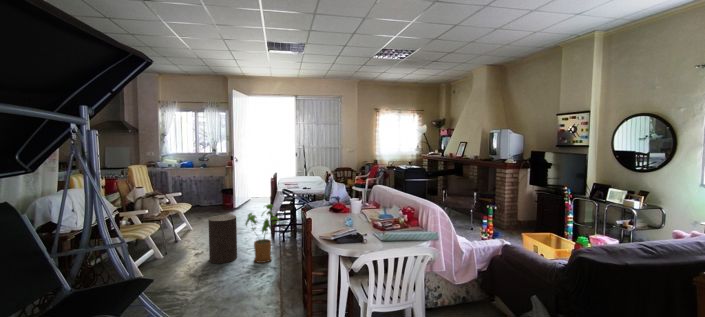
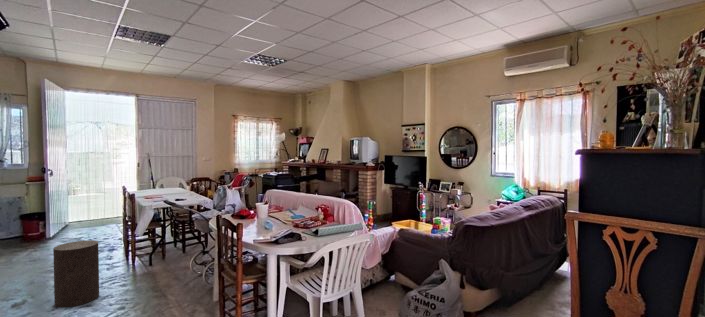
house plant: present [246,204,279,263] -> none [117,220,169,293]

